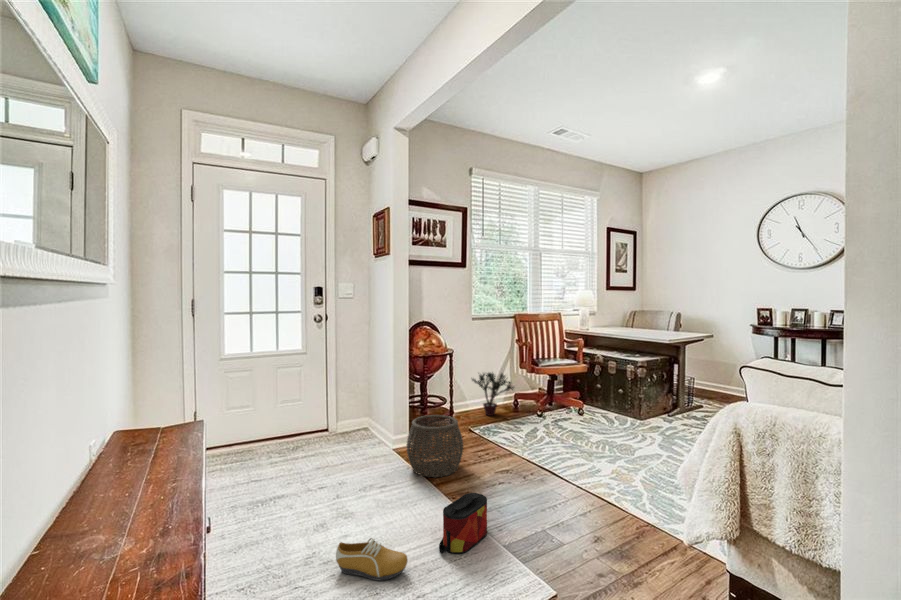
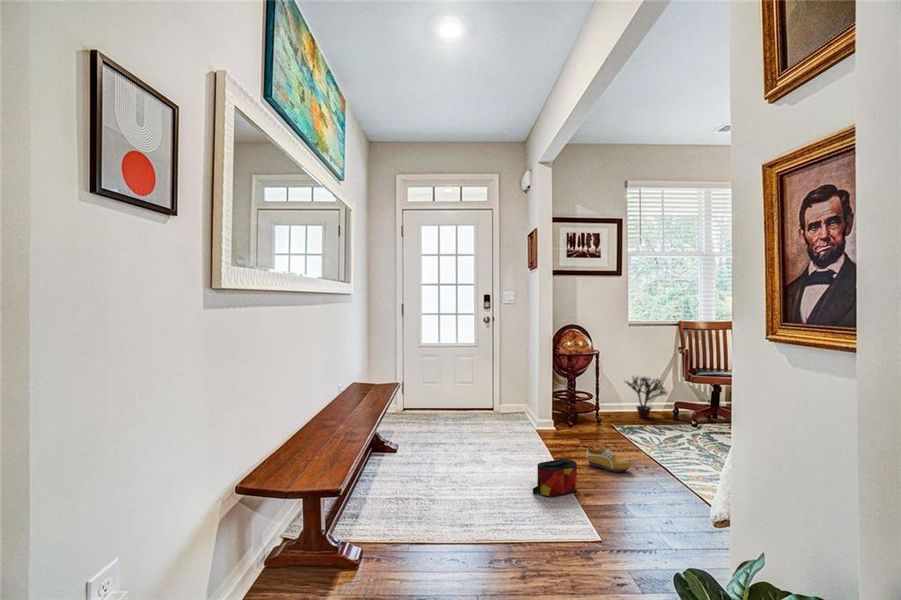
woven basket: present [406,415,464,477] -> none [539,403,587,453]
shoe: present [336,538,408,581] -> present [586,448,631,472]

